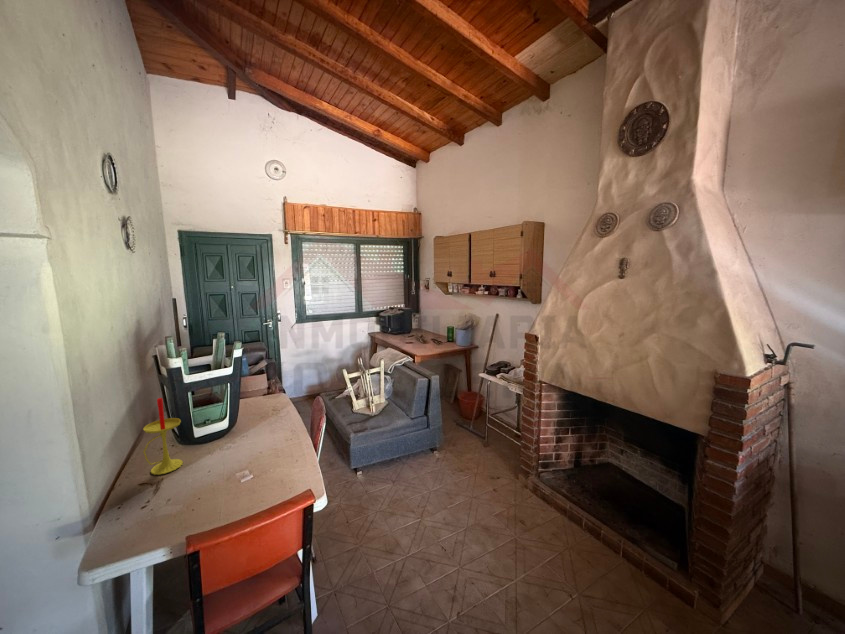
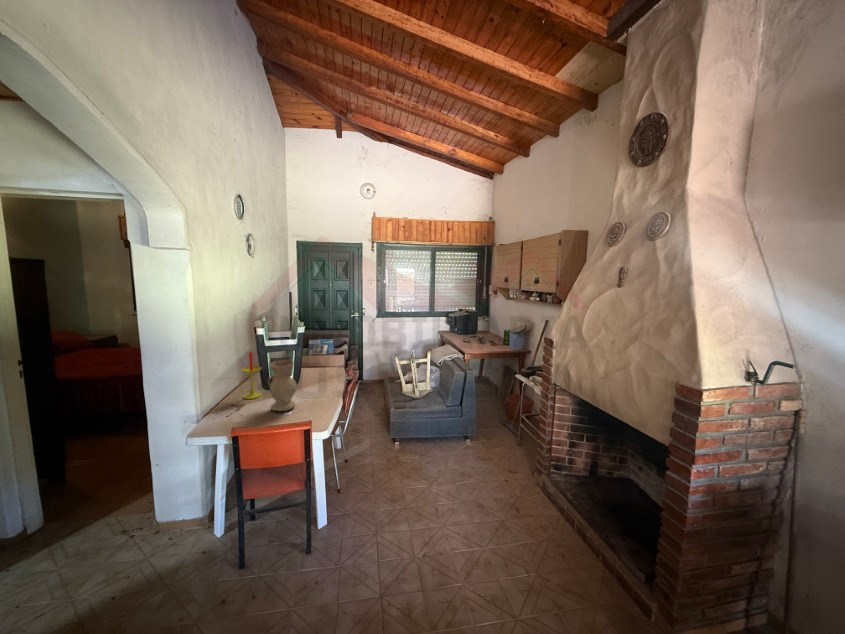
vase: none [203,403,256,487] -> present [268,360,297,411]

